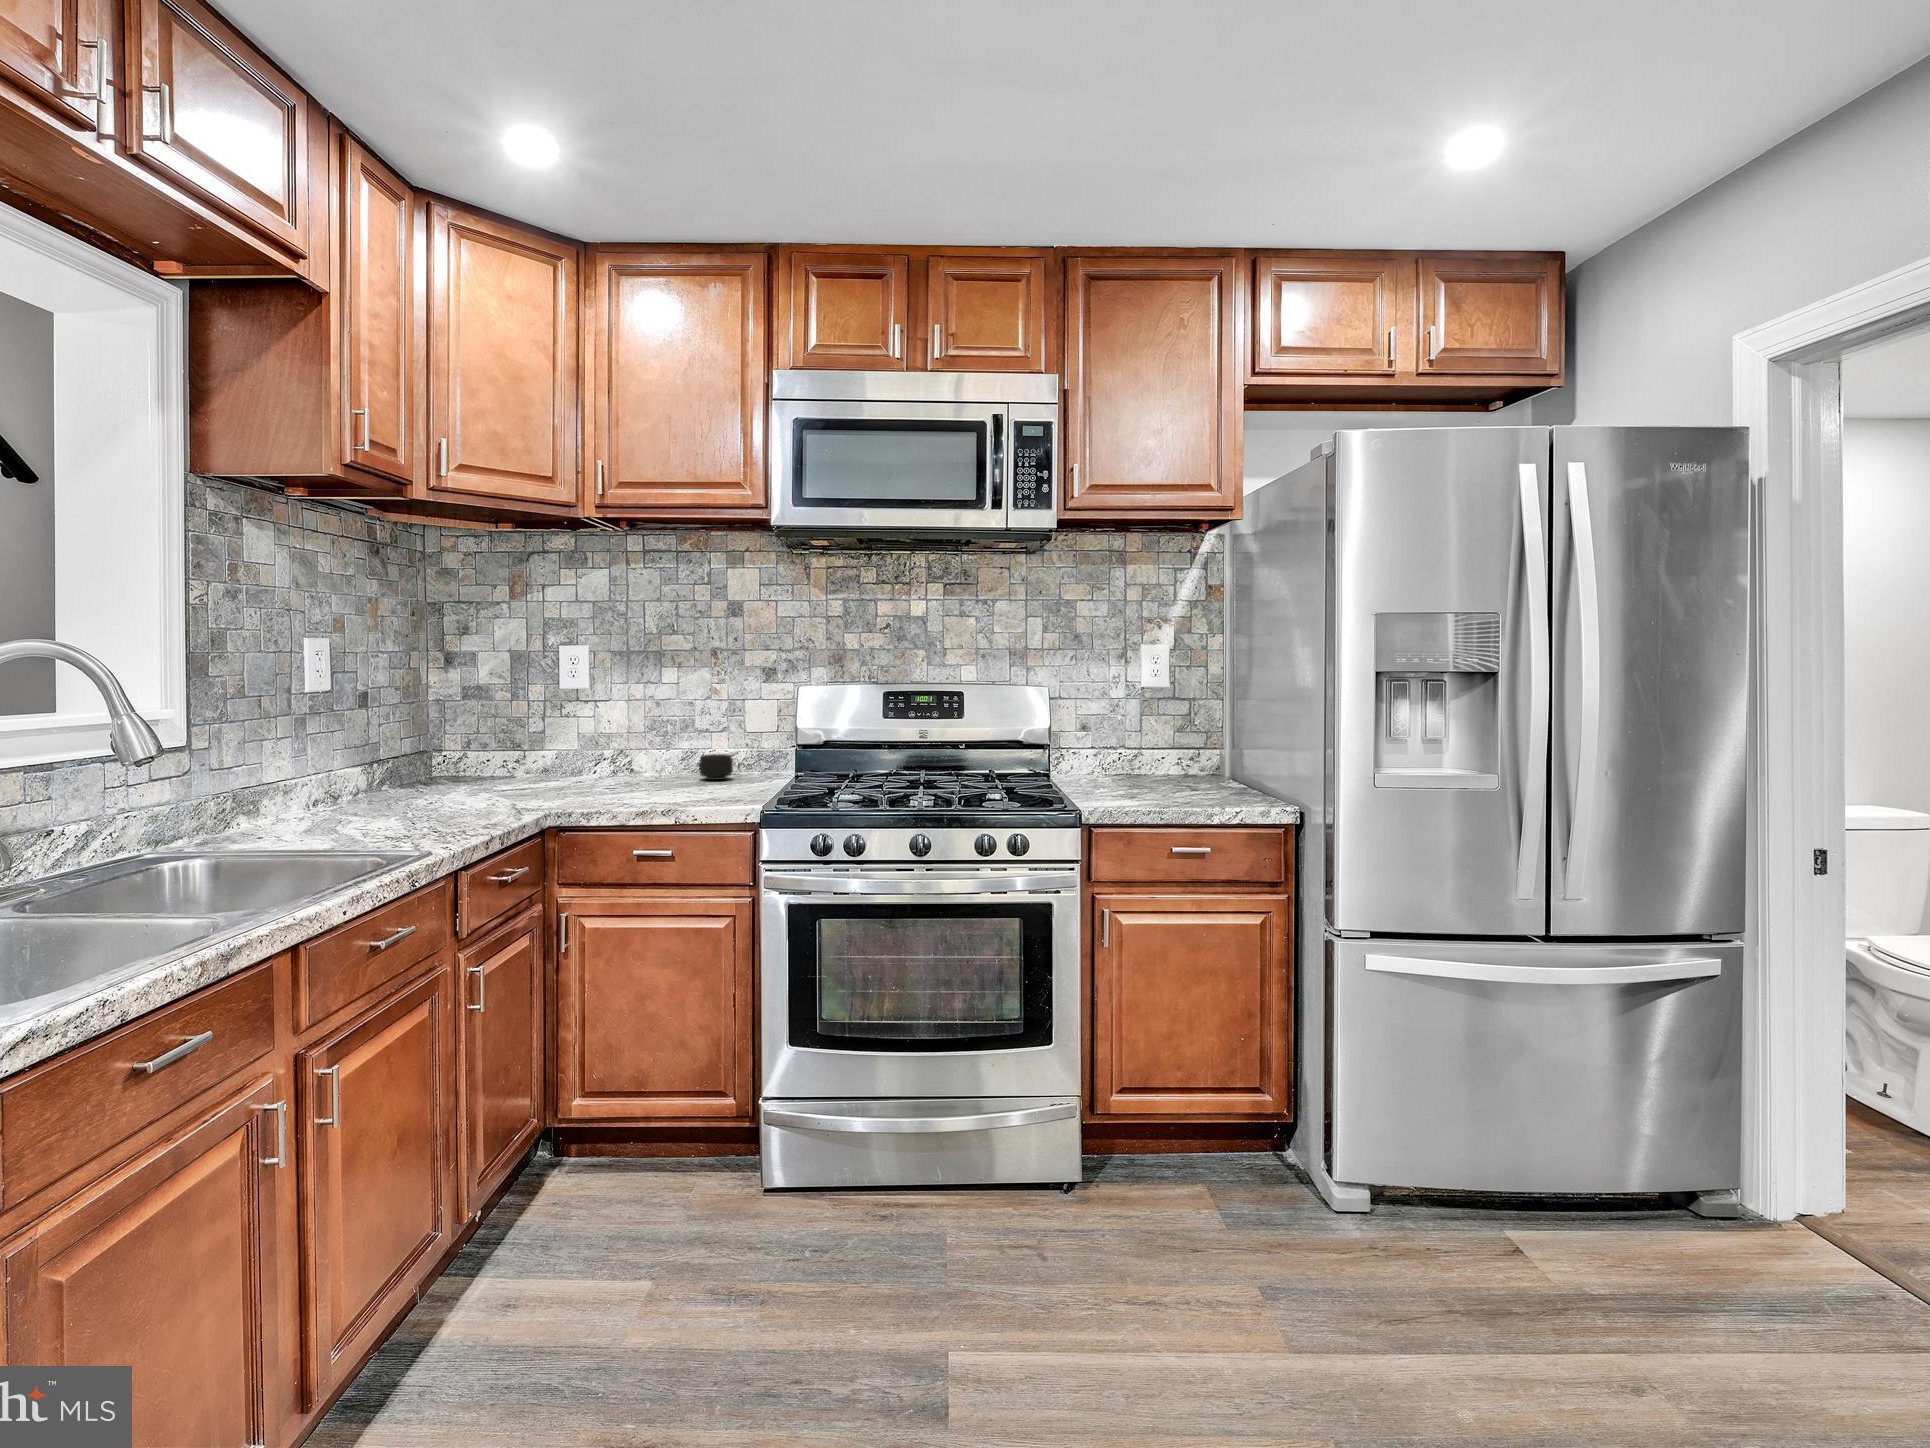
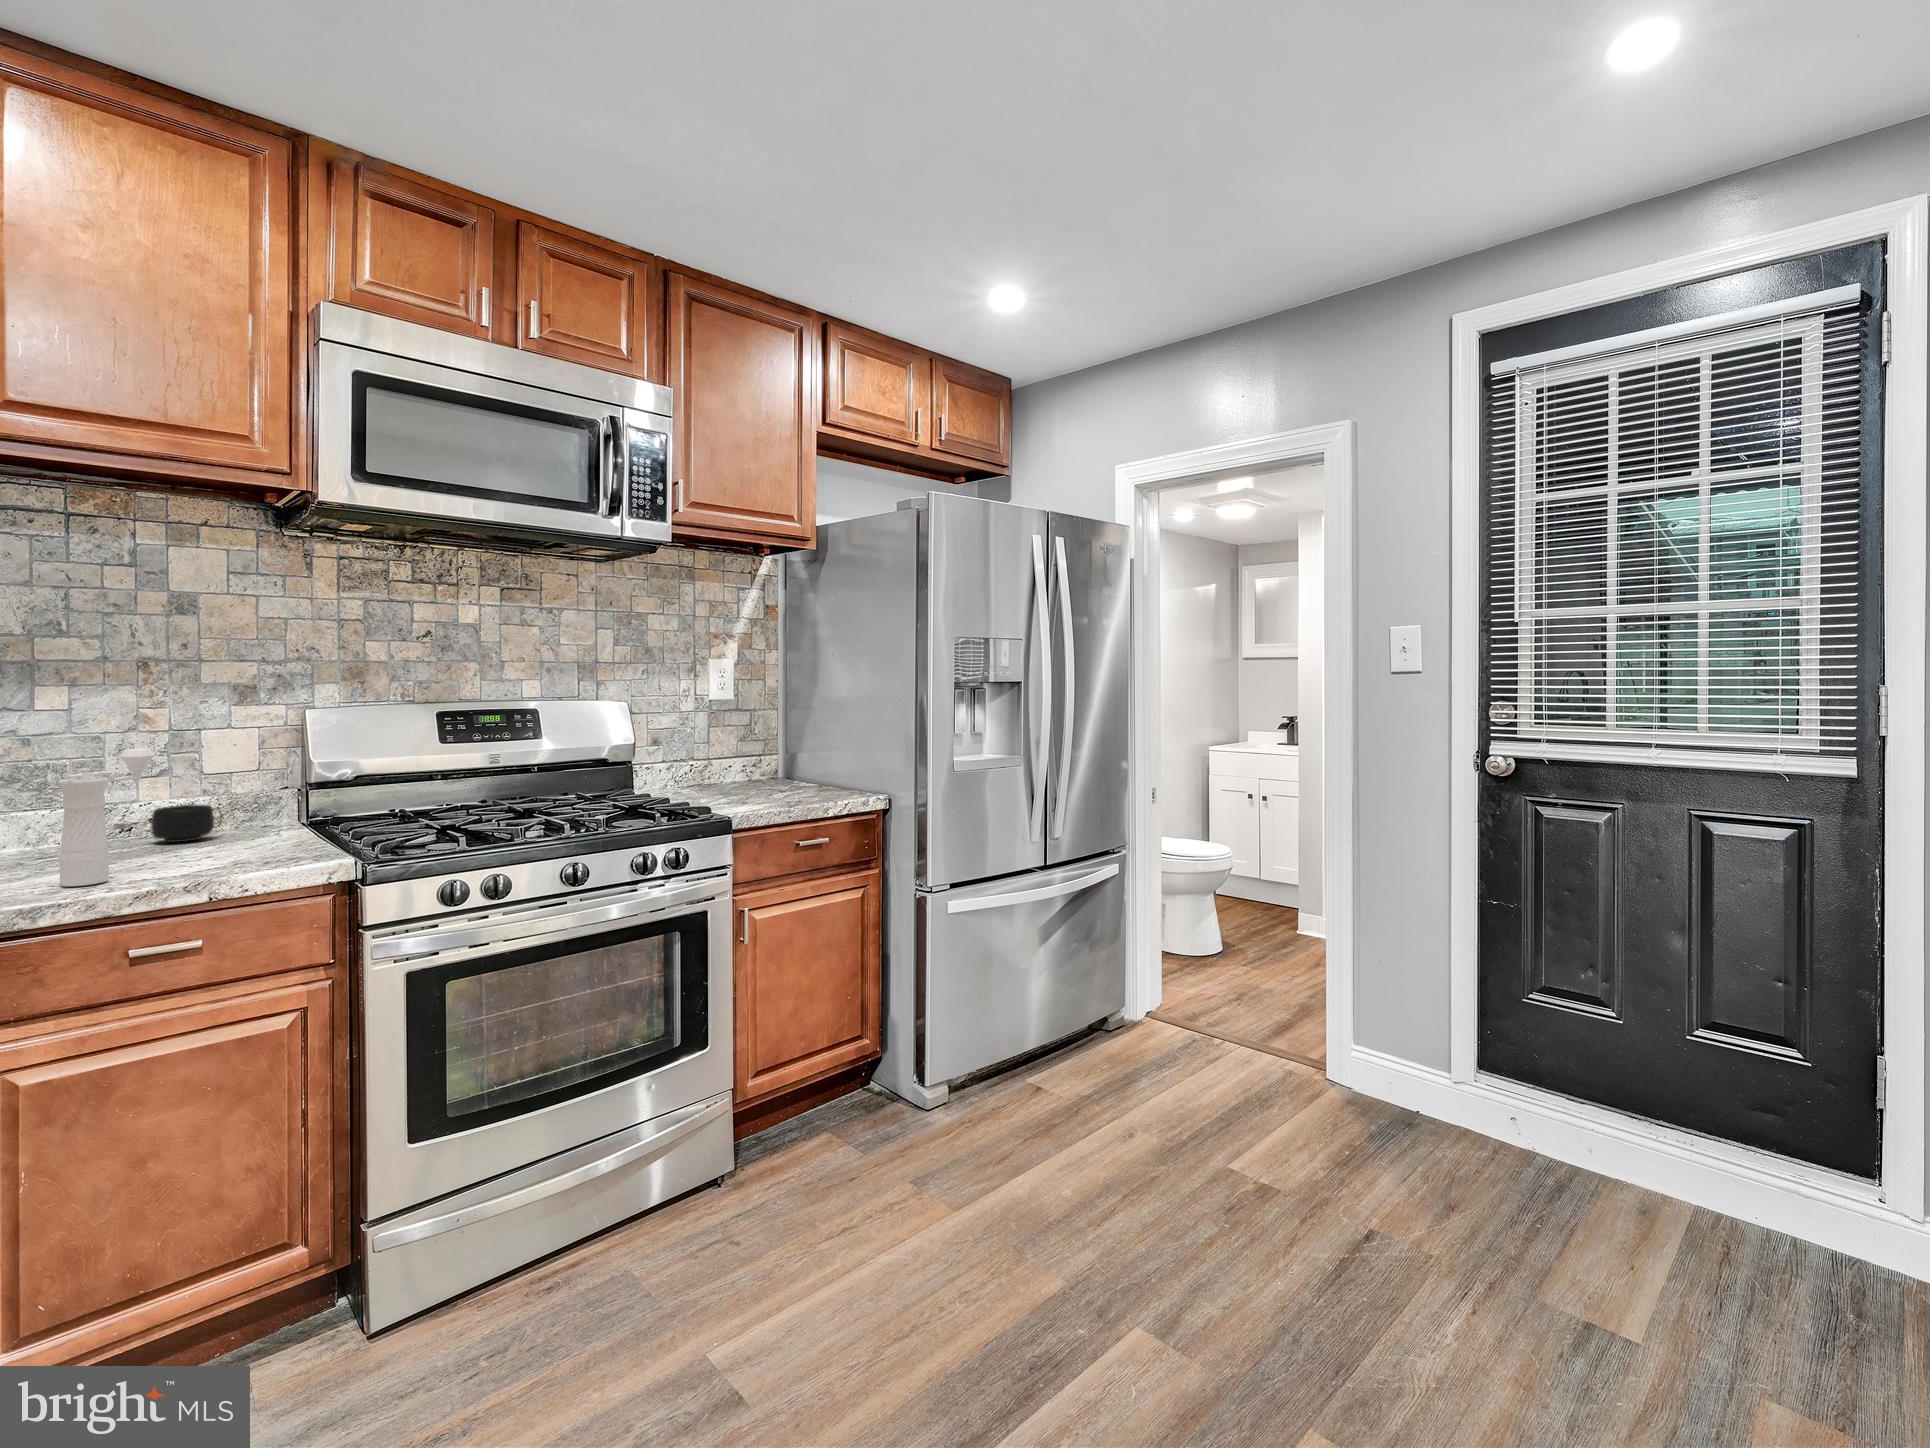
pepper mill: none [603,712,662,802] -> present [59,749,154,886]

